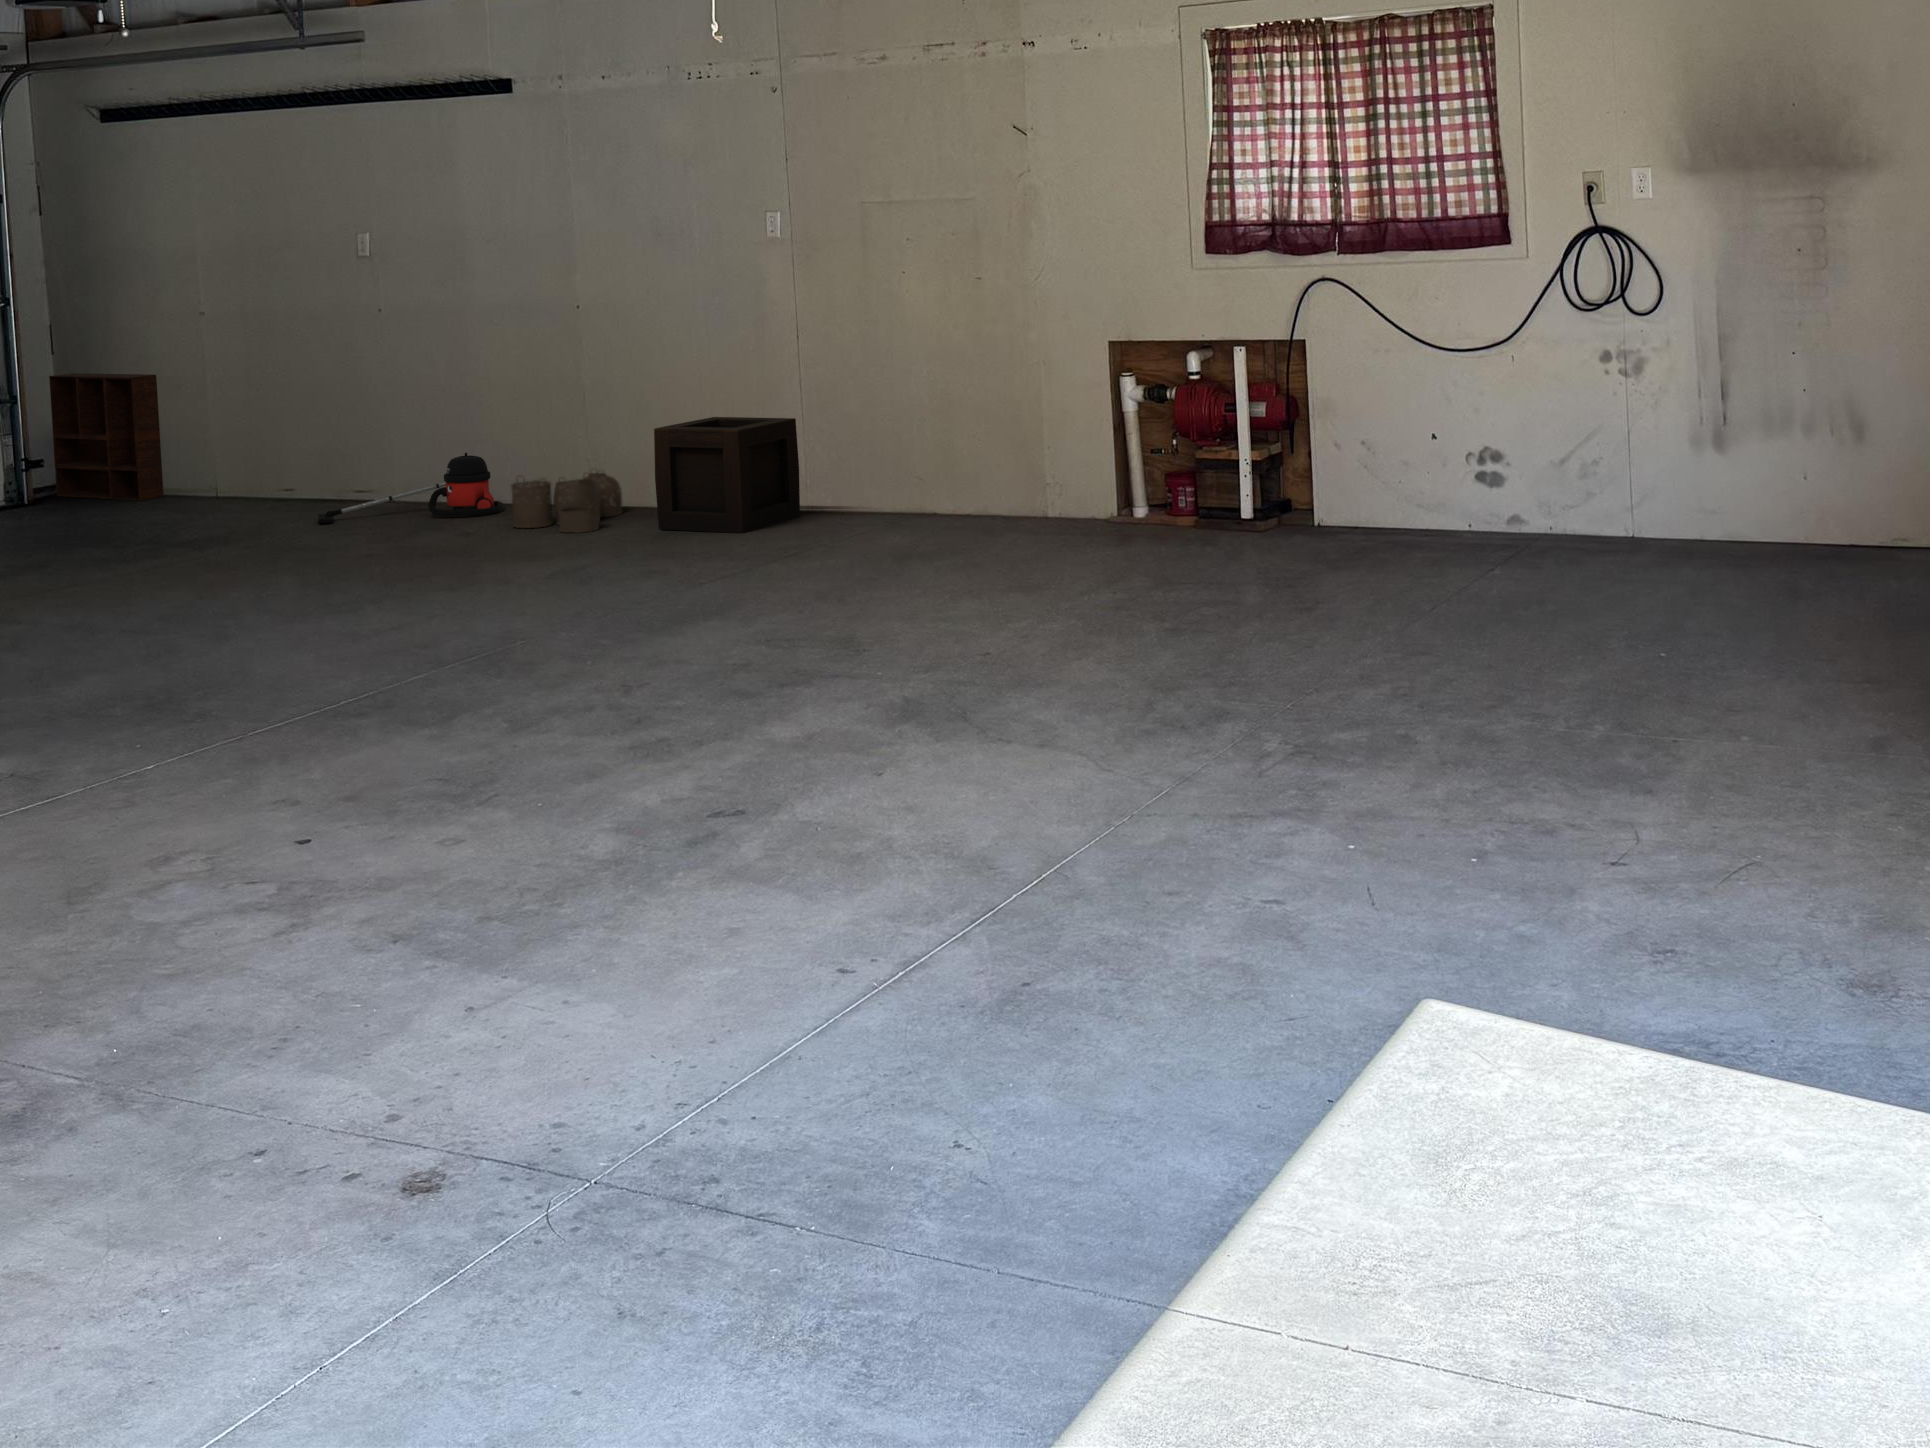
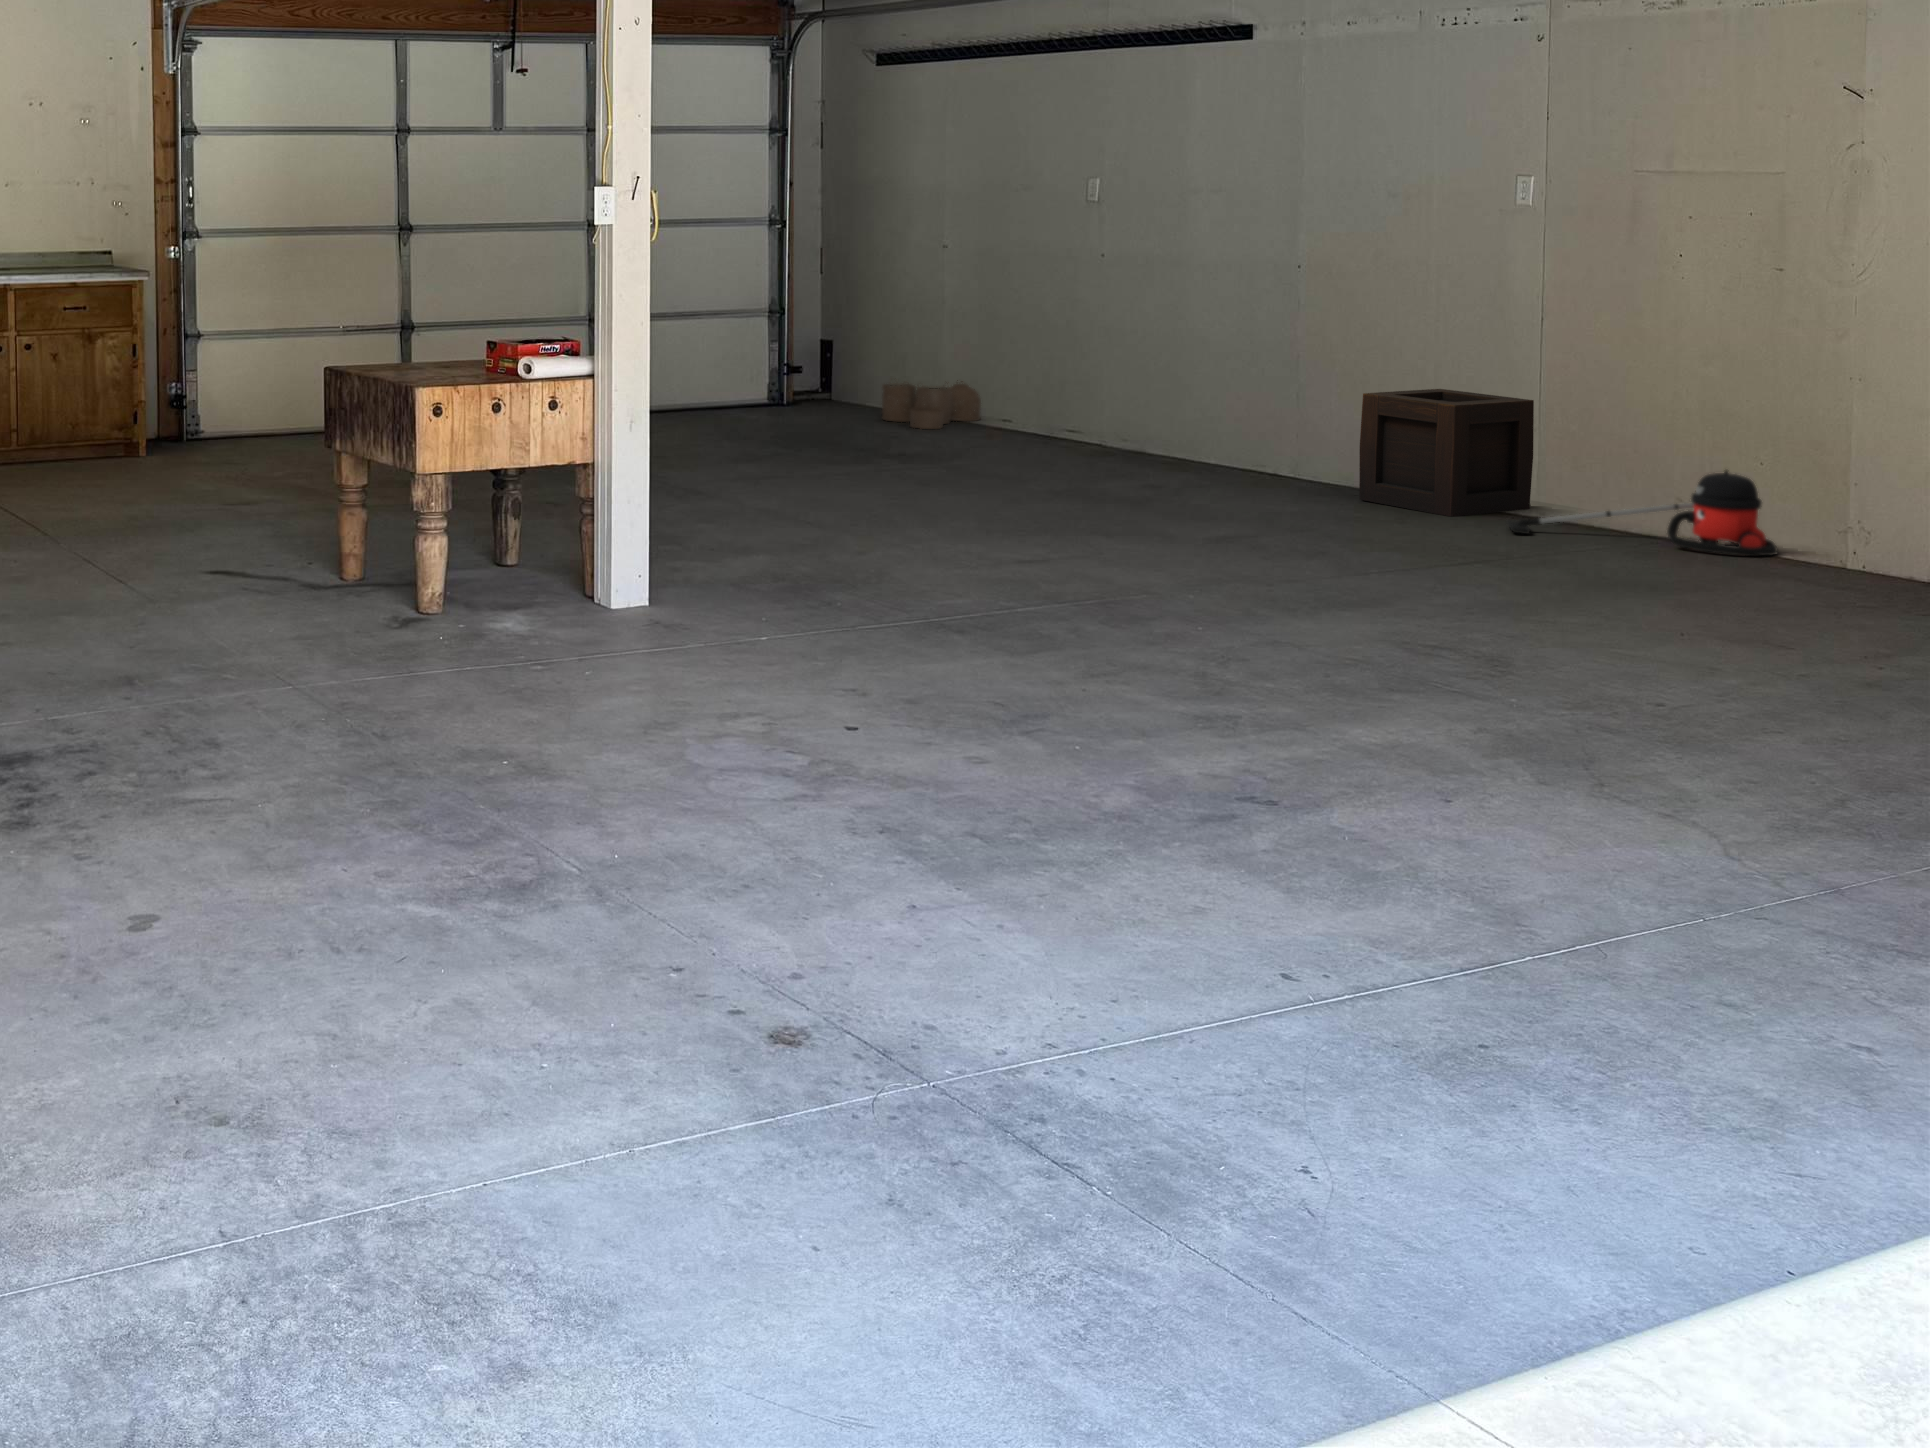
shelving unit: present [49,373,164,501] -> none [821,287,909,408]
vacuum cleaner: present [318,453,504,523] -> present [1506,470,1778,556]
woven basket: present [511,472,622,533] -> present [882,380,981,429]

